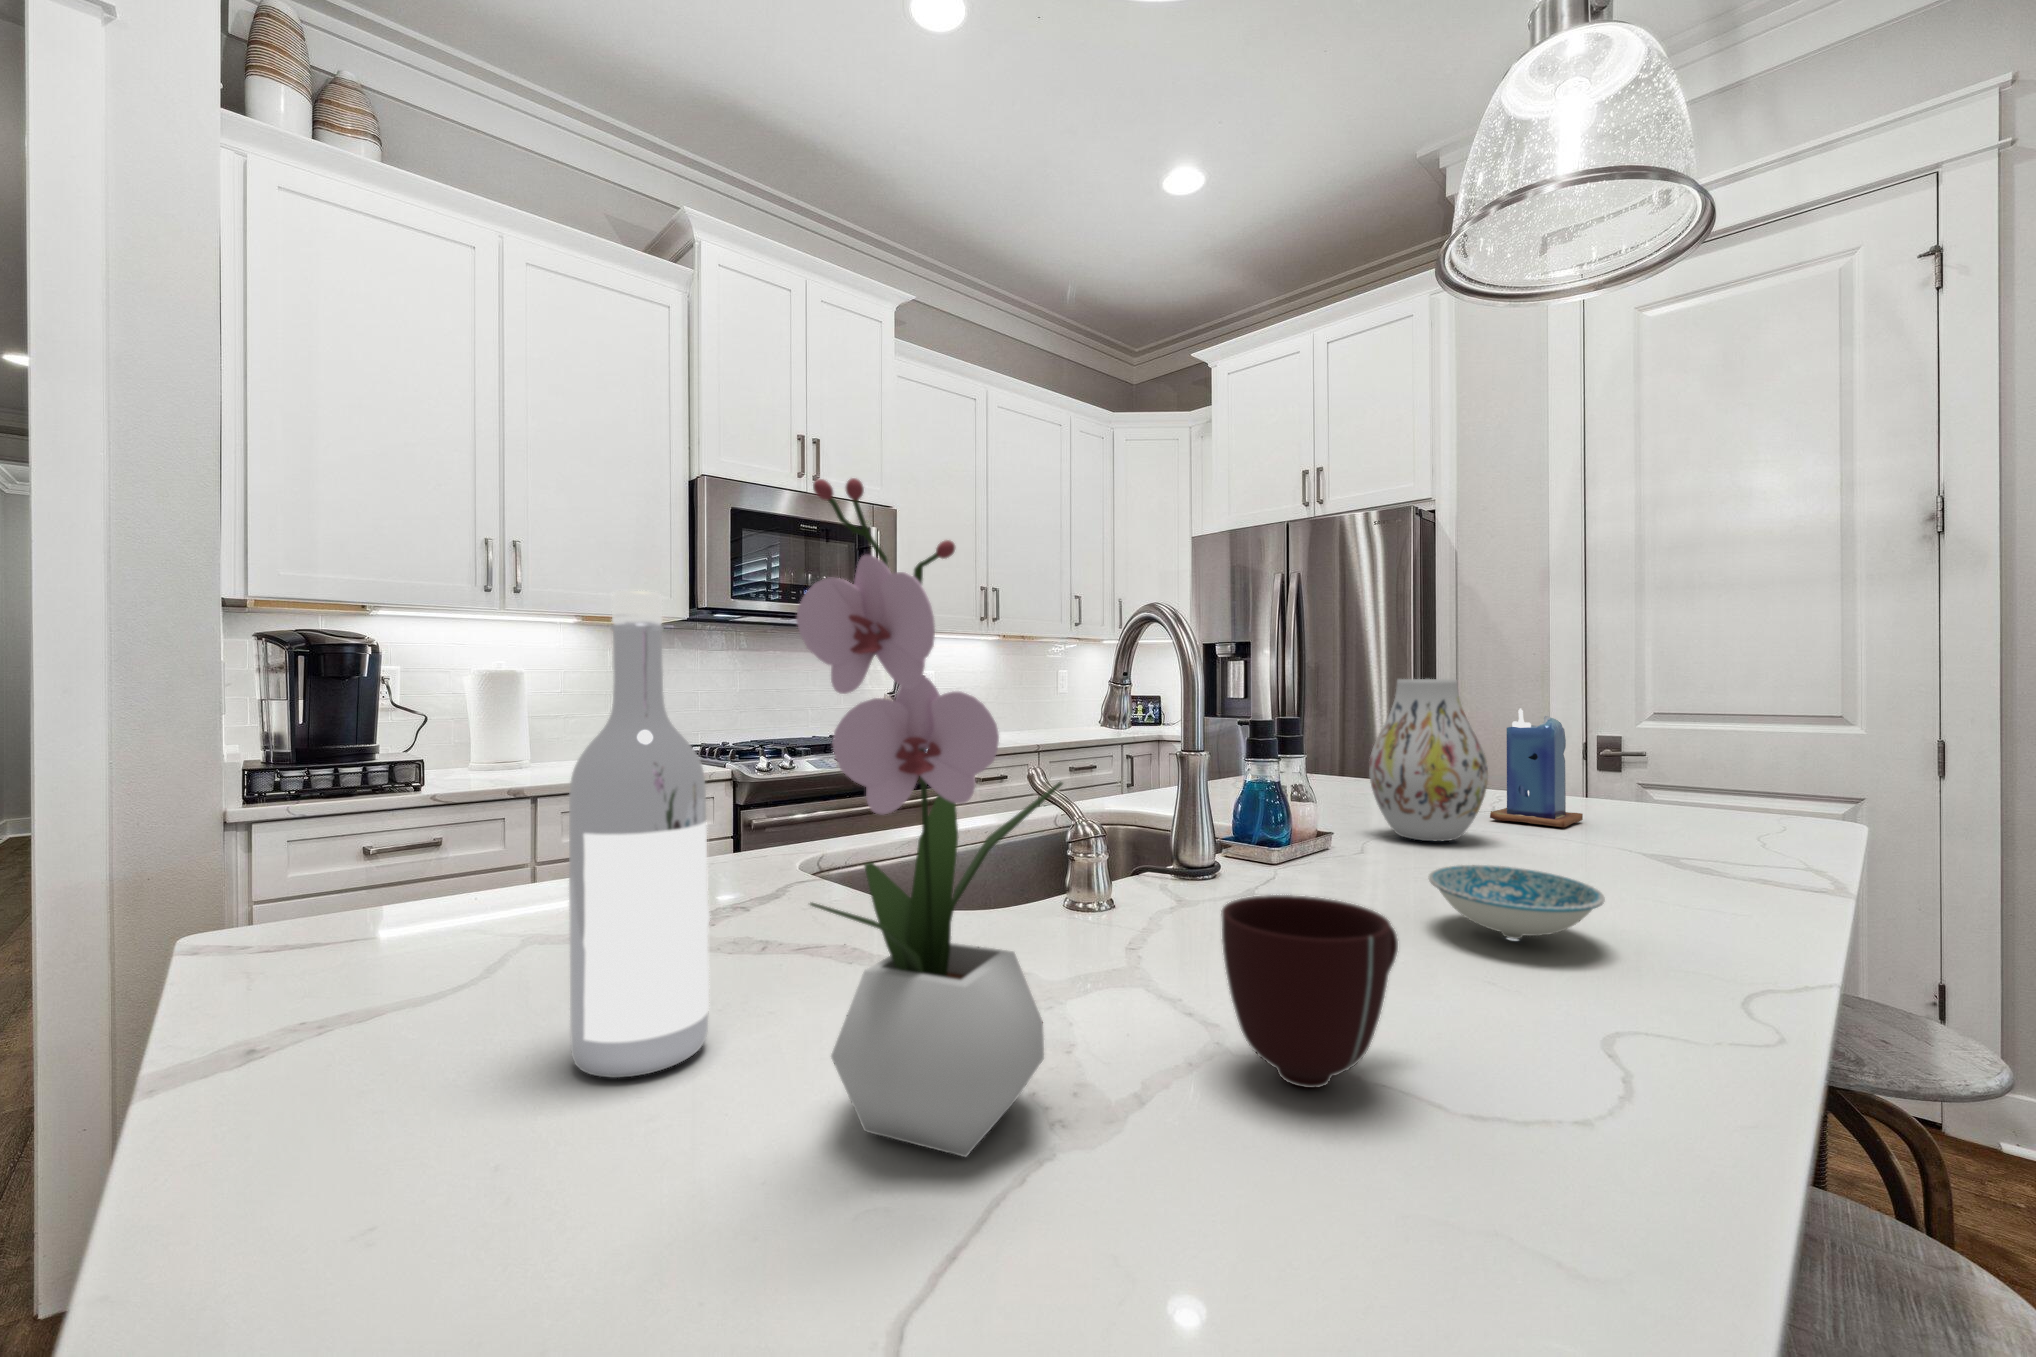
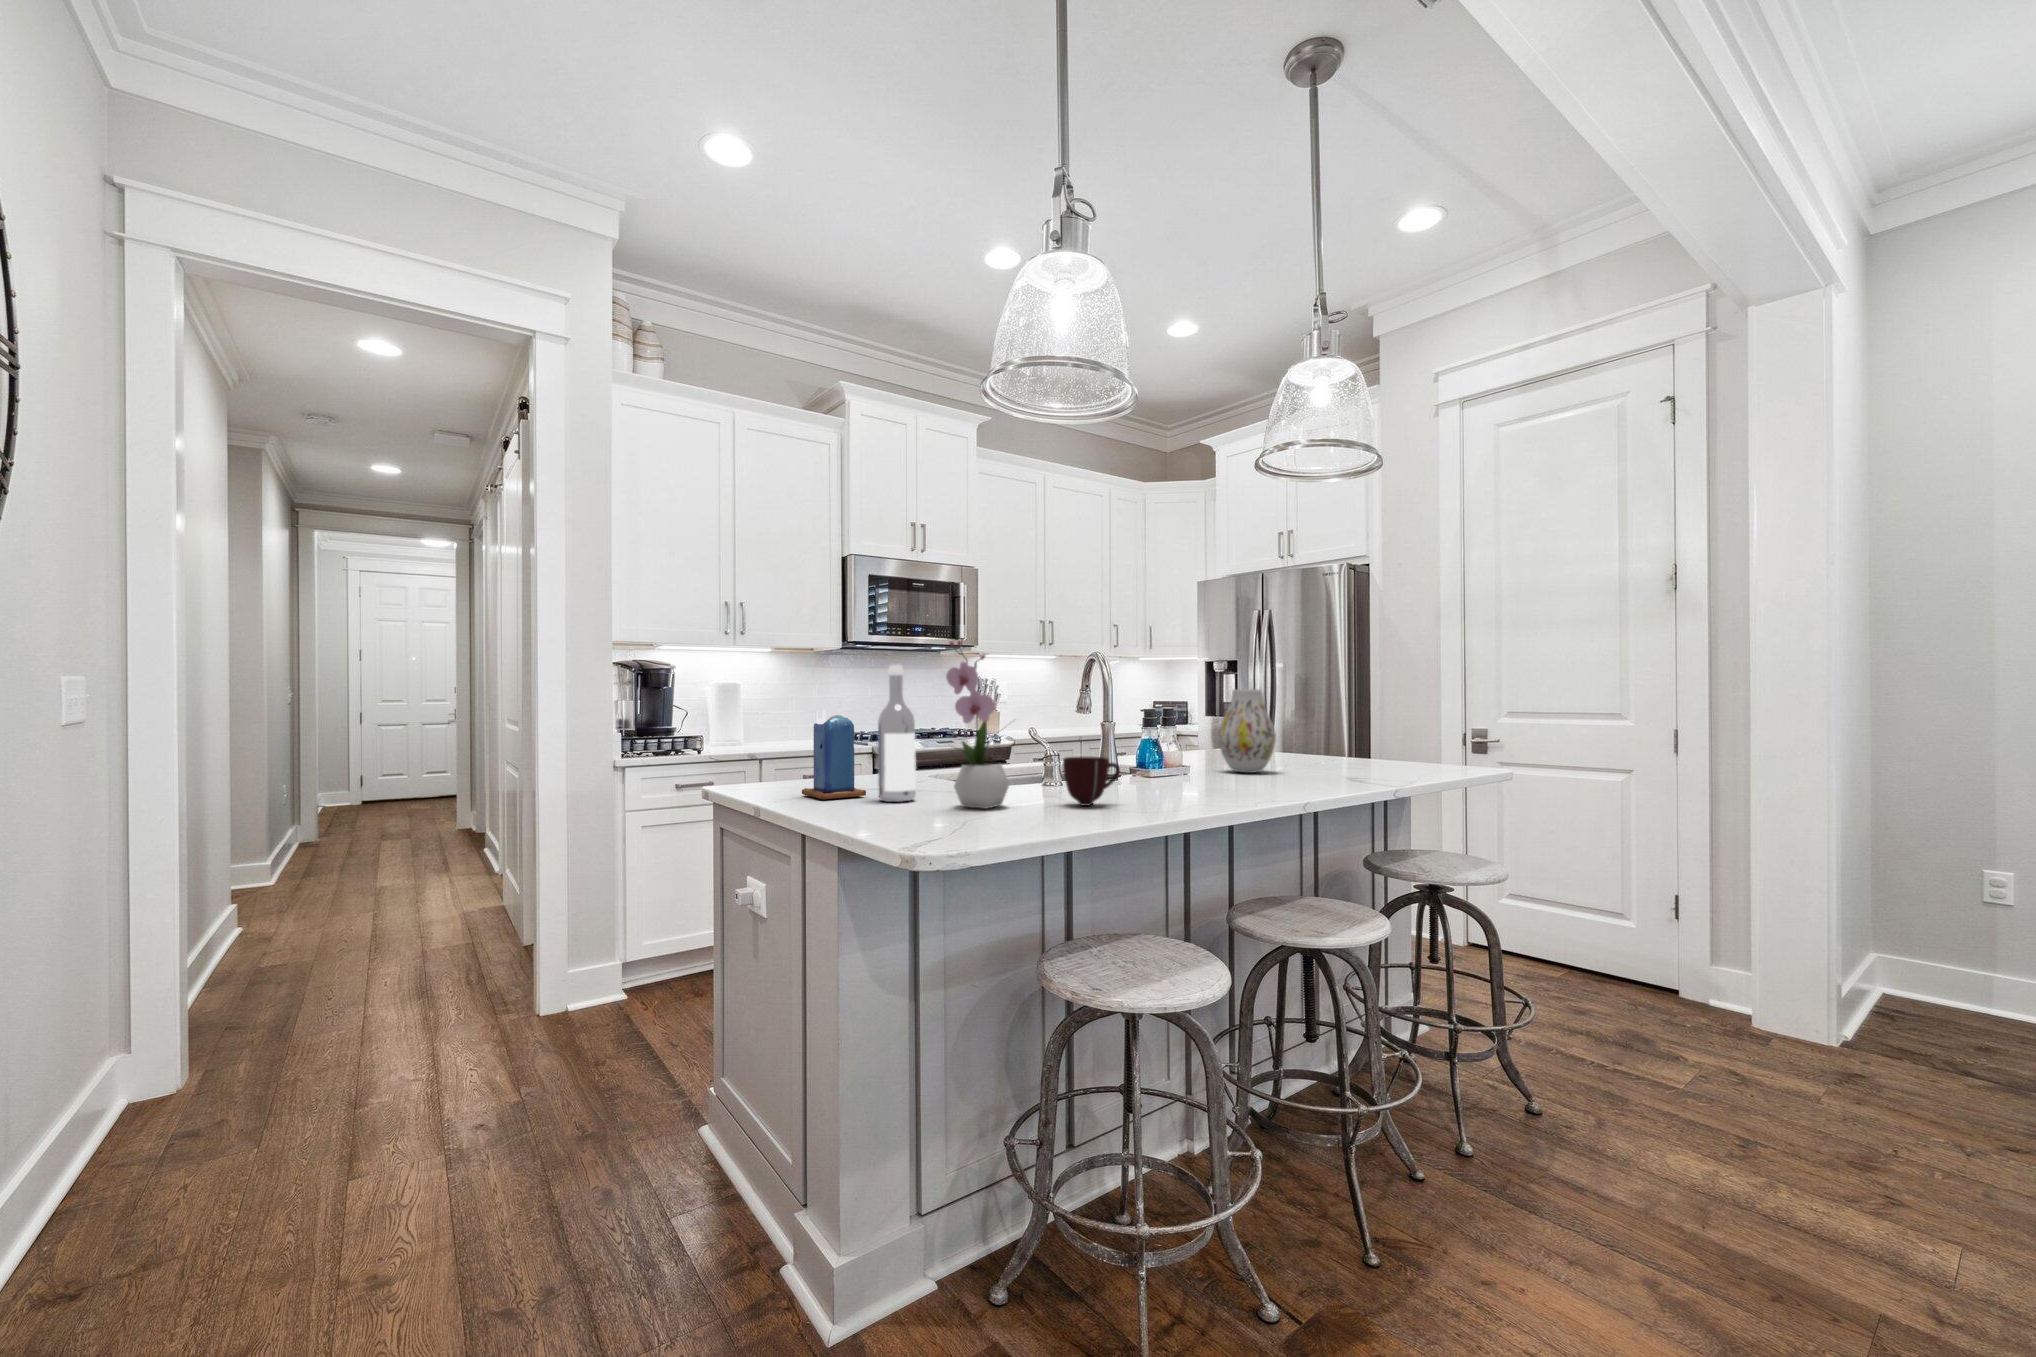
candle: present [1490,708,1583,827] -> present [802,709,866,799]
ceramic bowl: present [1429,865,1605,939] -> none [1181,767,1241,791]

